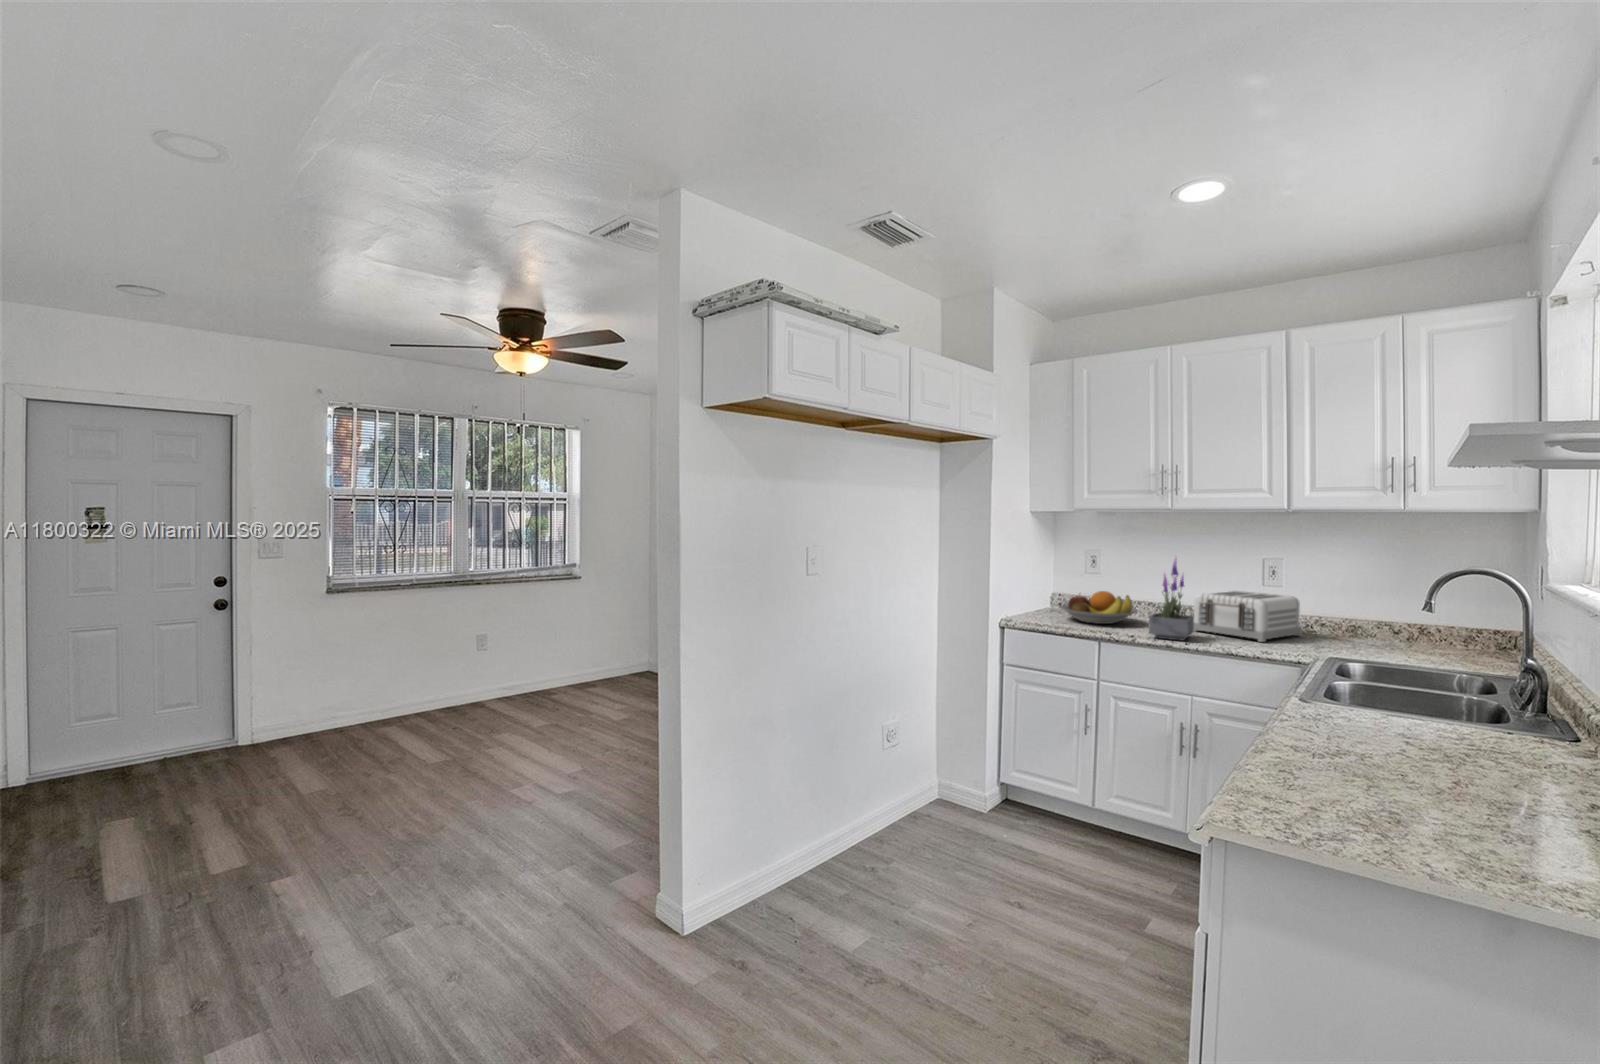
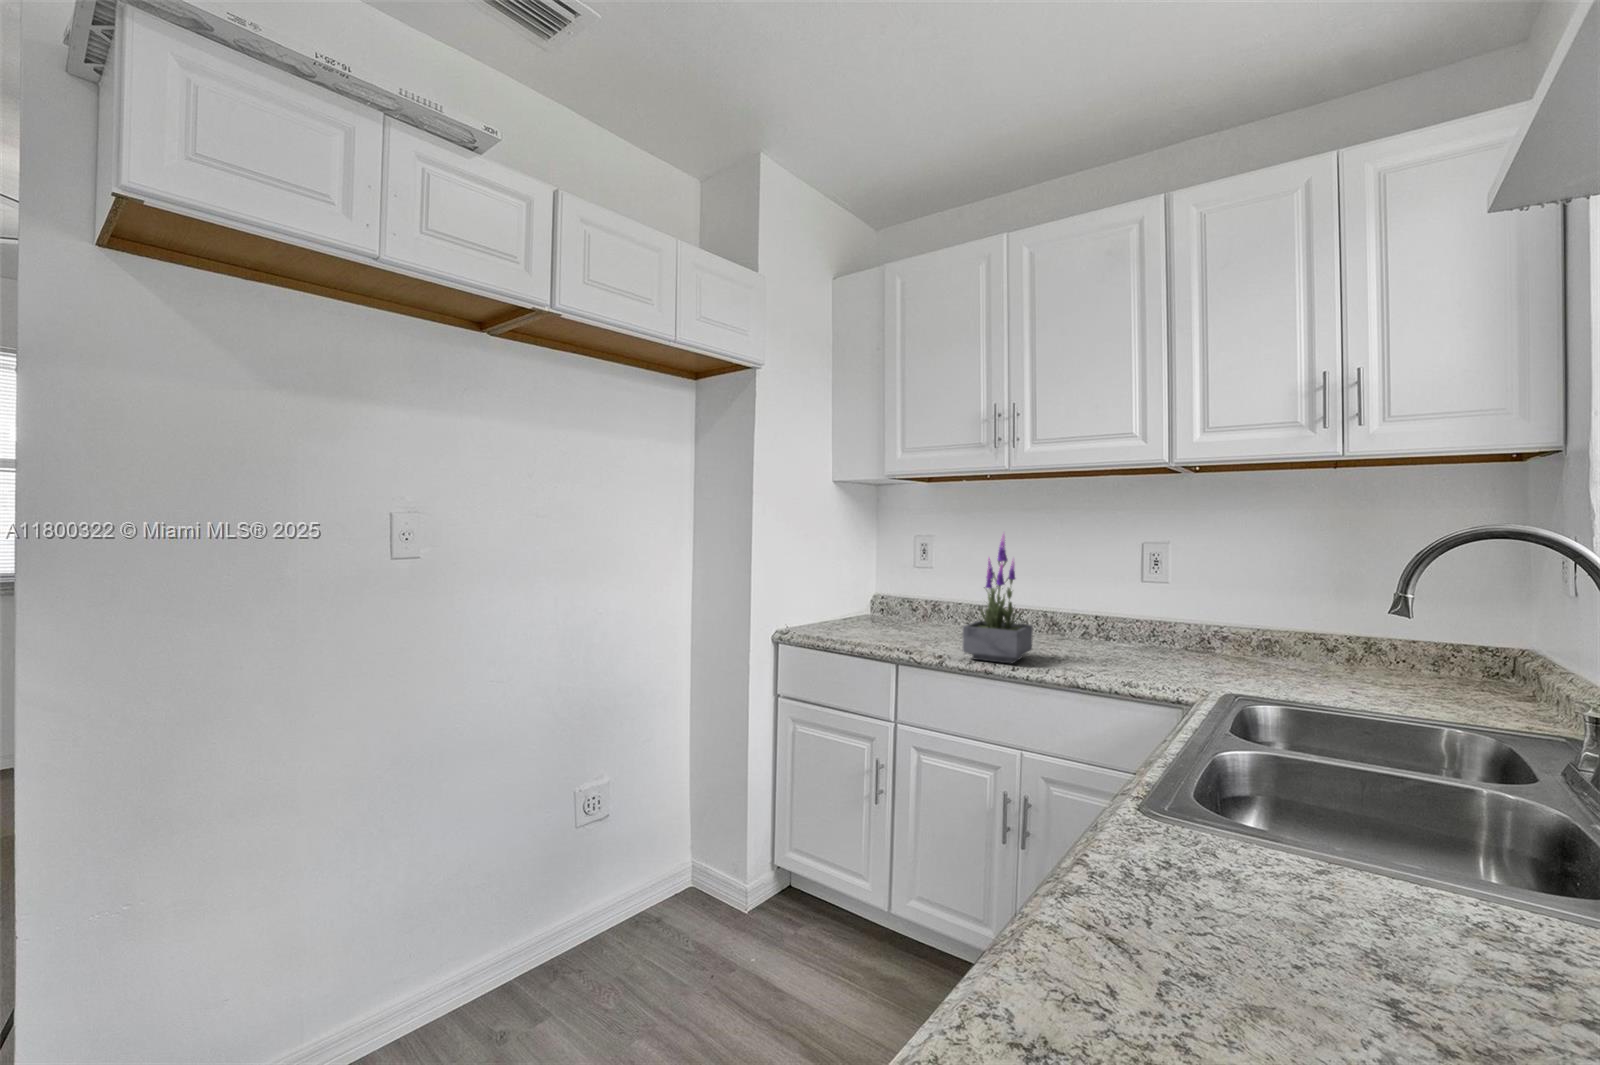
fruit bowl: present [1060,591,1138,624] -> none [860,589,967,637]
toaster: present [1193,591,1302,642] -> none [1036,588,1194,665]

